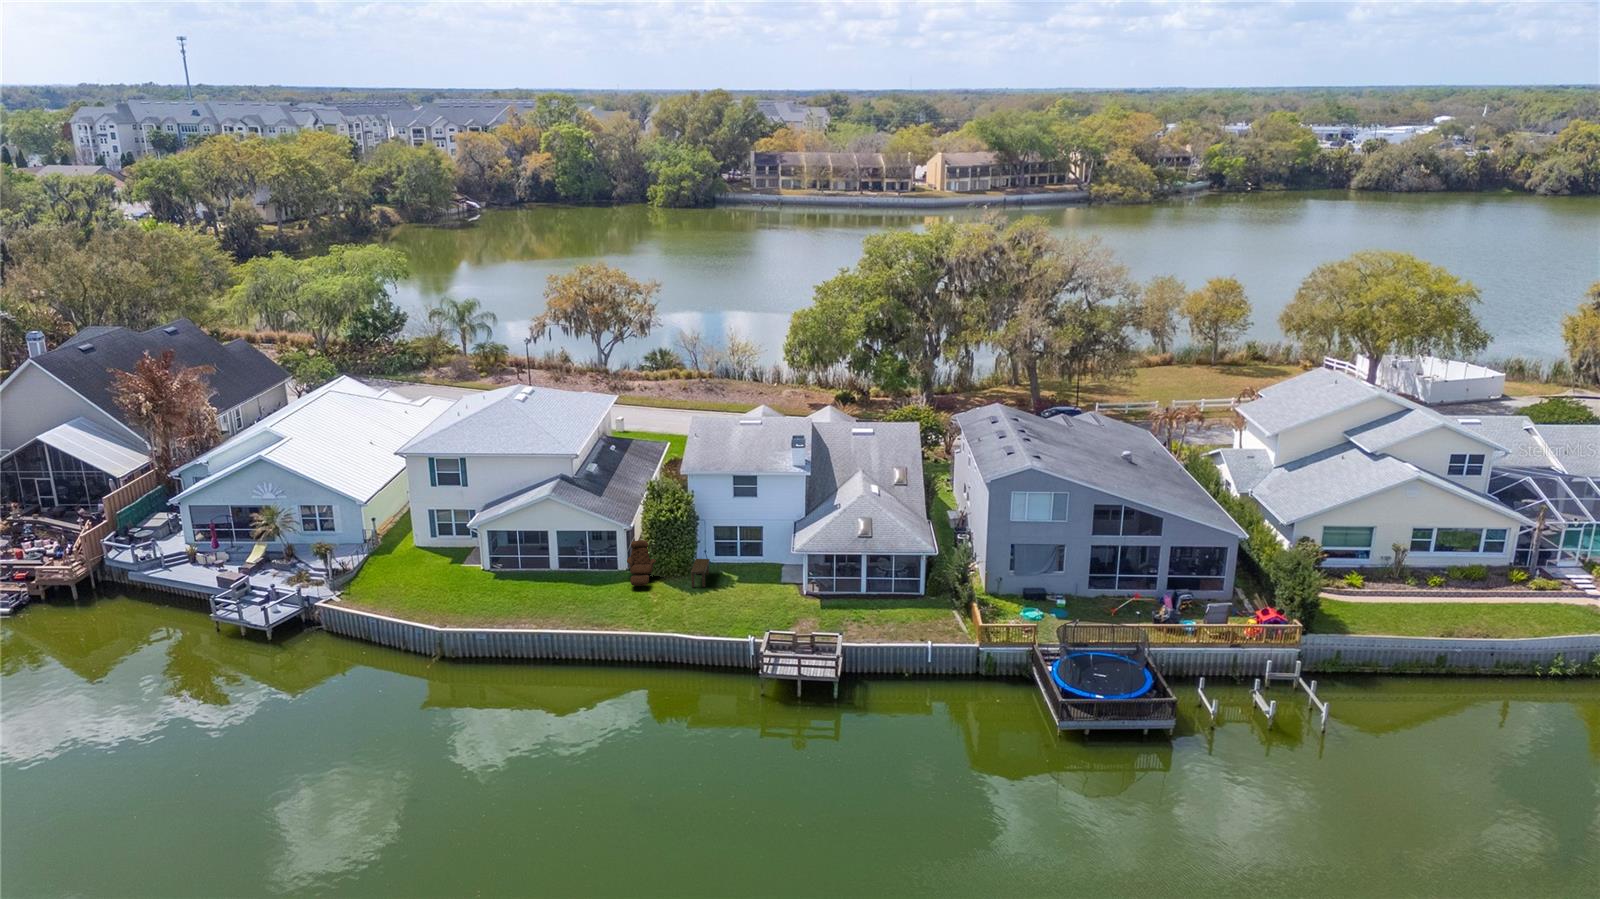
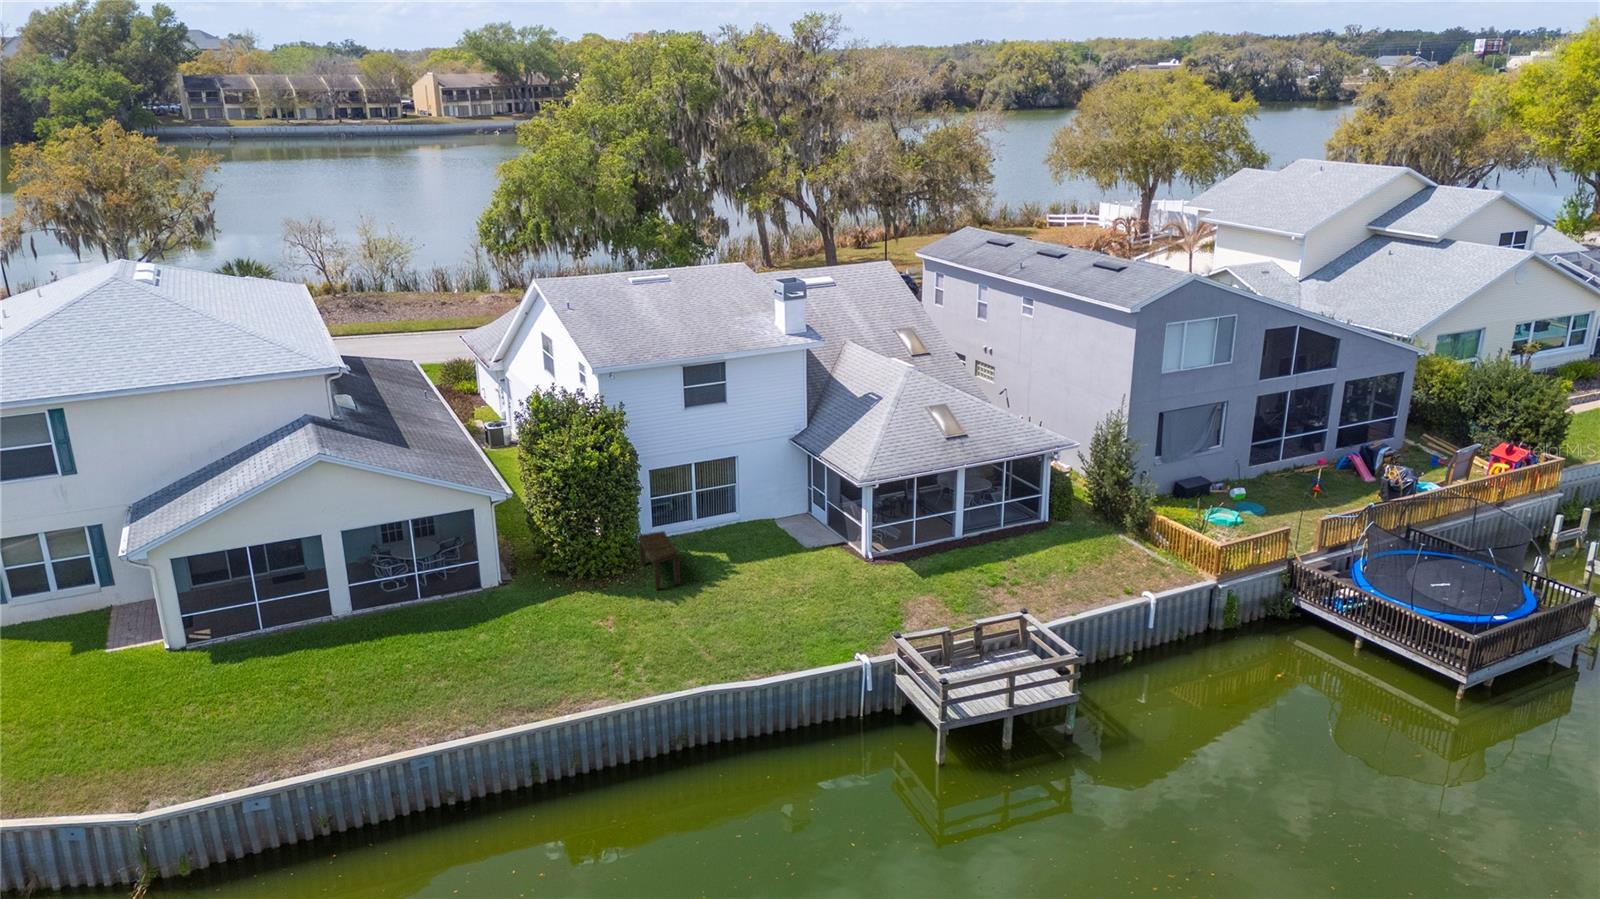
lounge chair: present [627,540,656,590] -> none [508,516,573,618]

